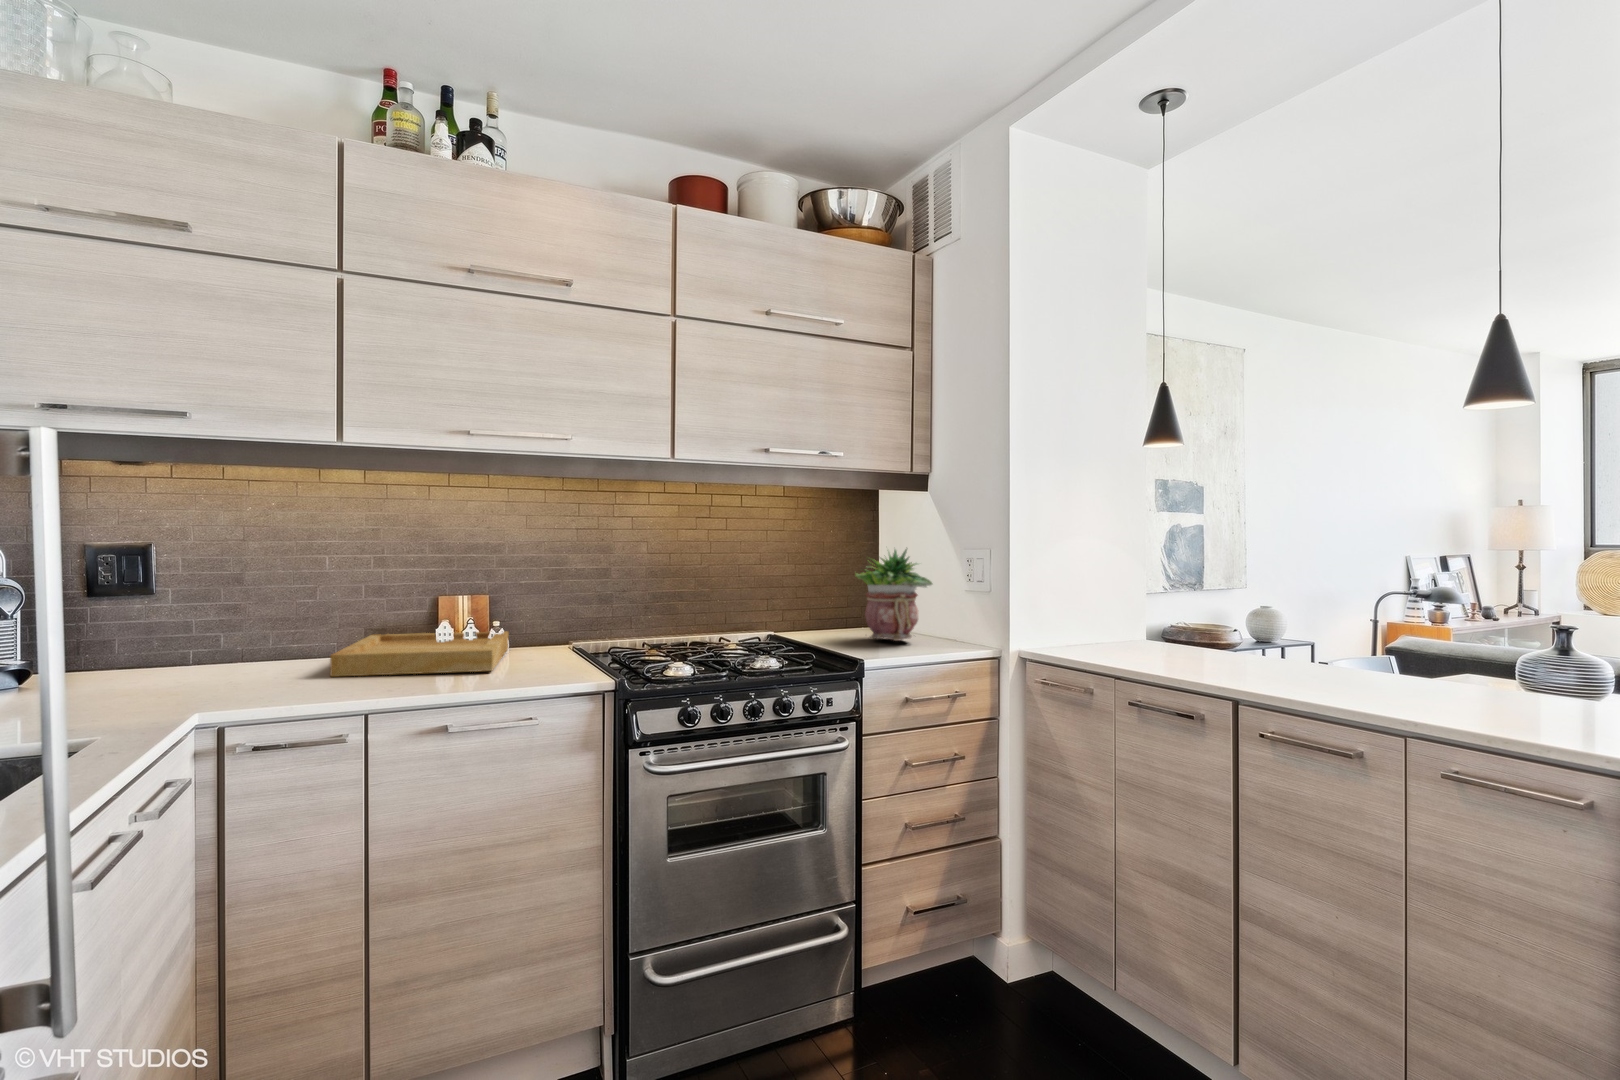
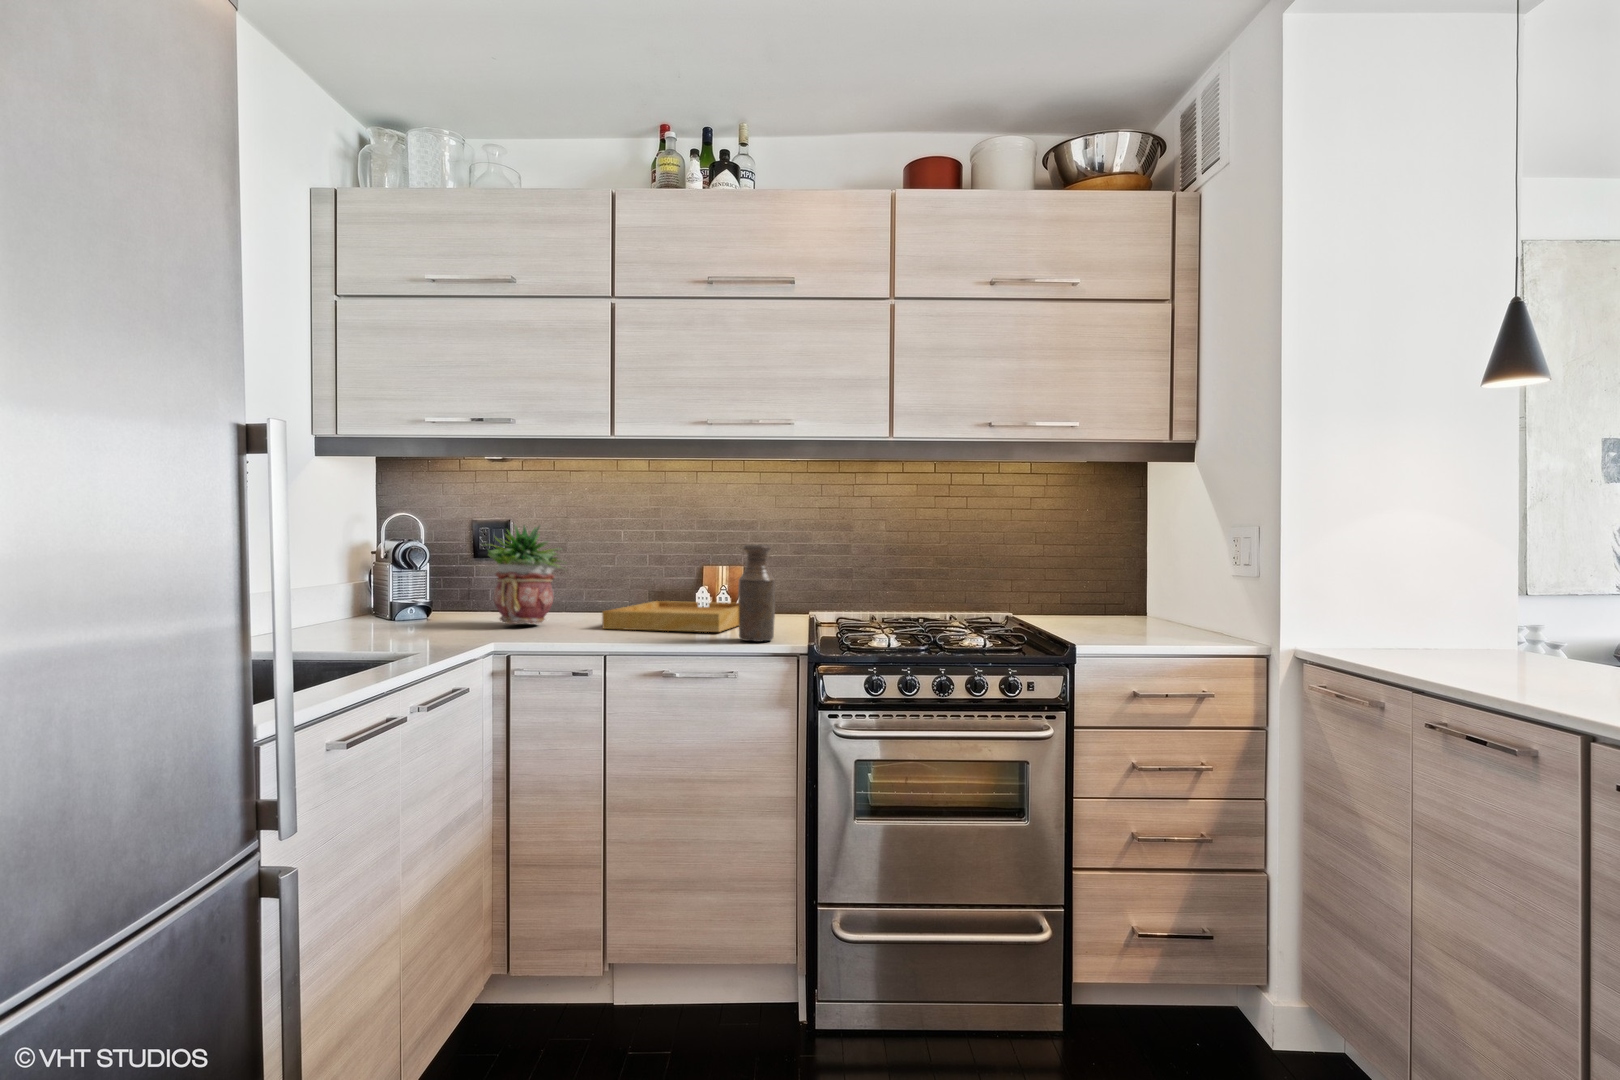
potted plant: present [855,549,932,641] -> present [488,526,565,624]
bottle: none [529,572,571,681] -> present [738,545,775,642]

